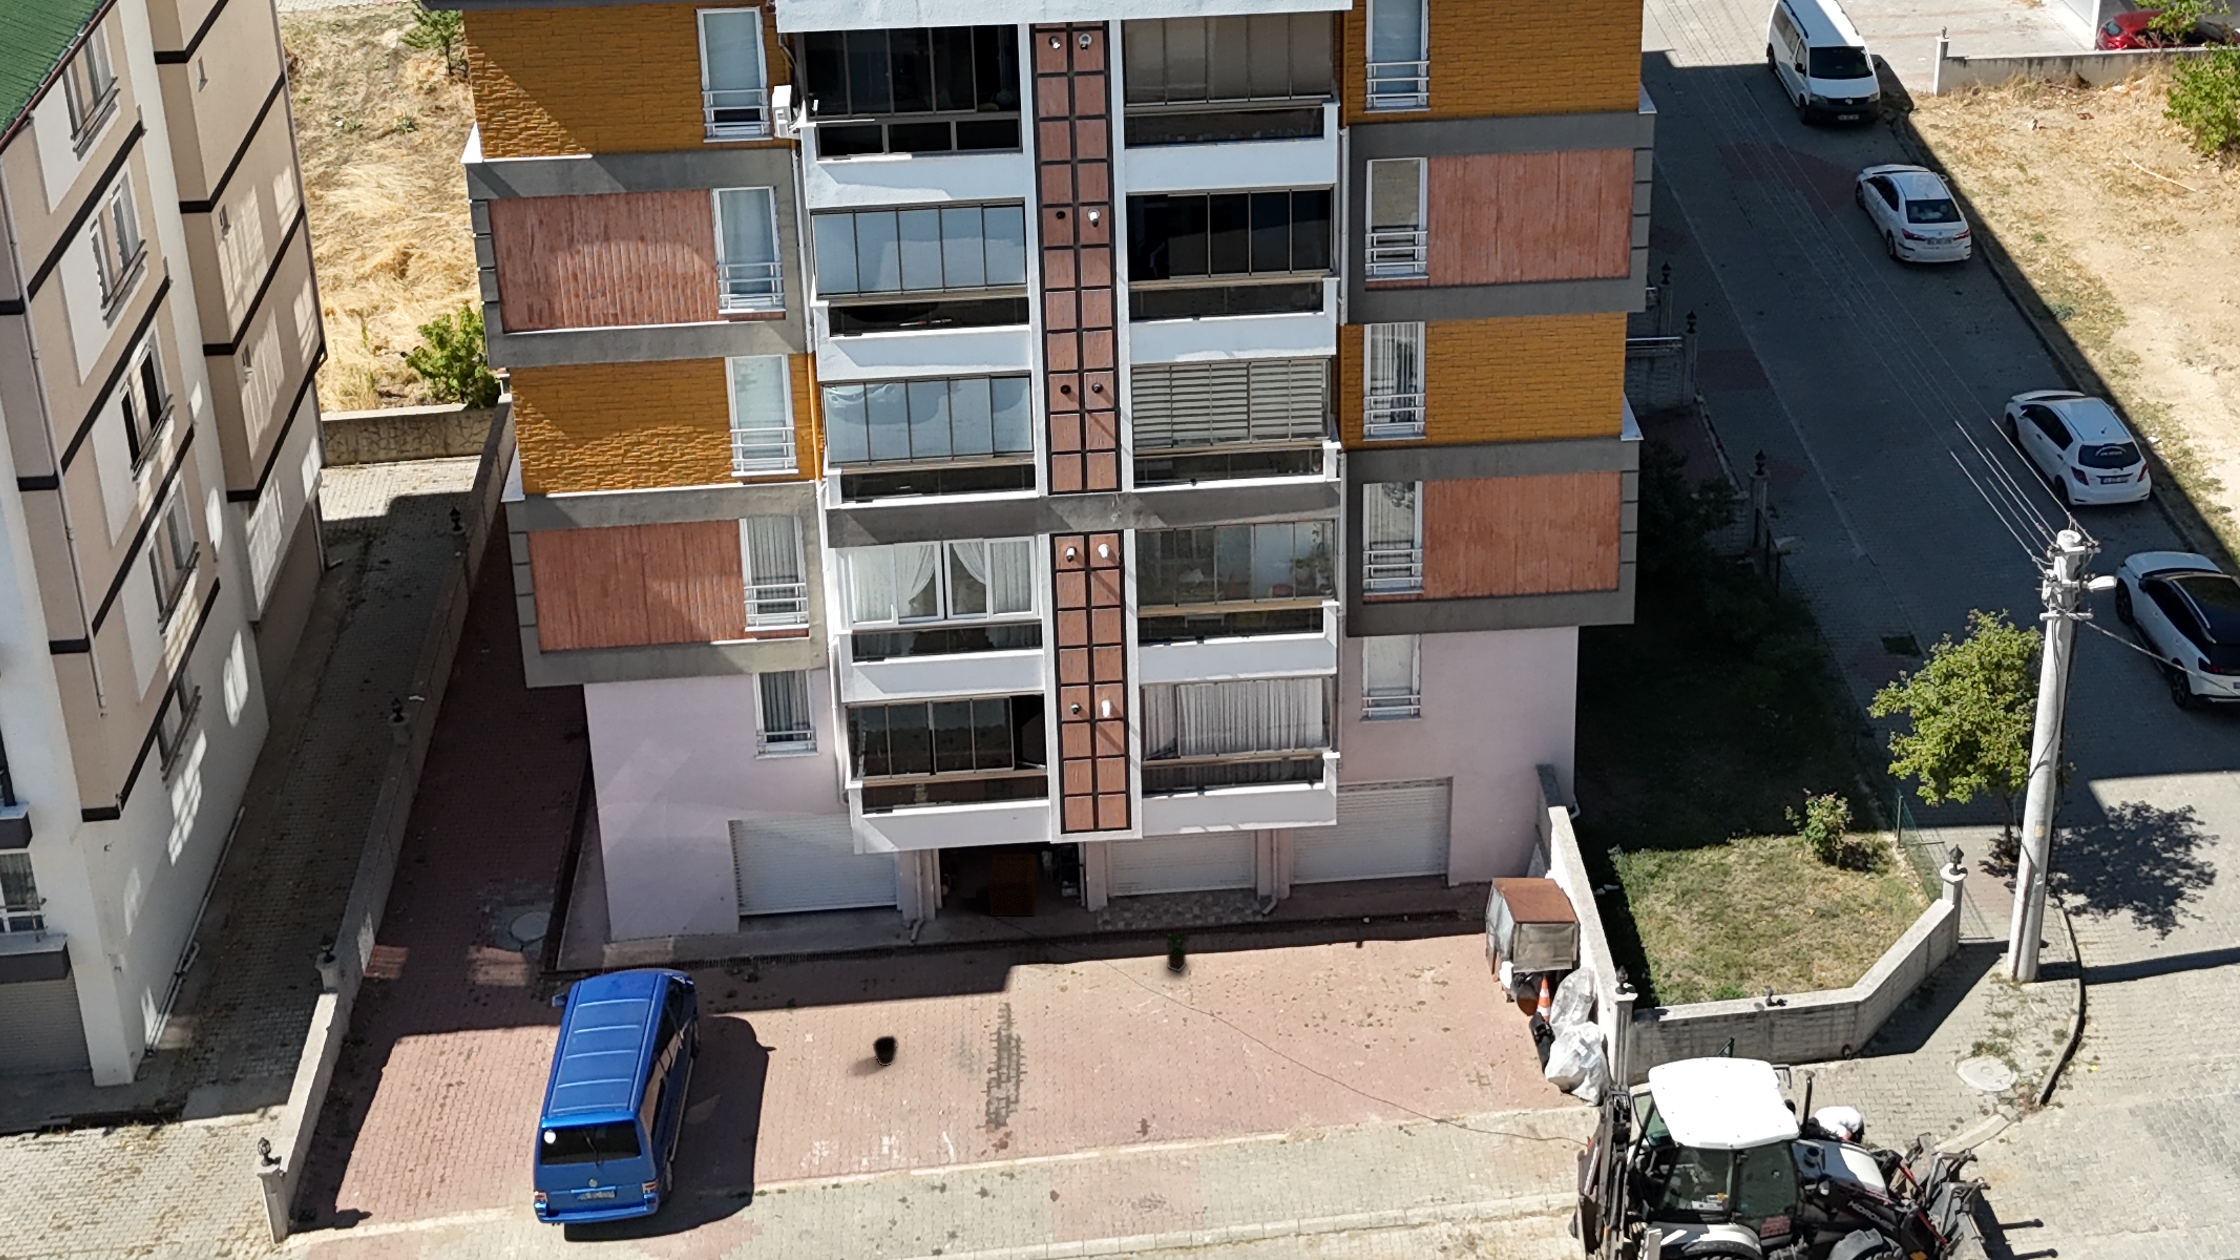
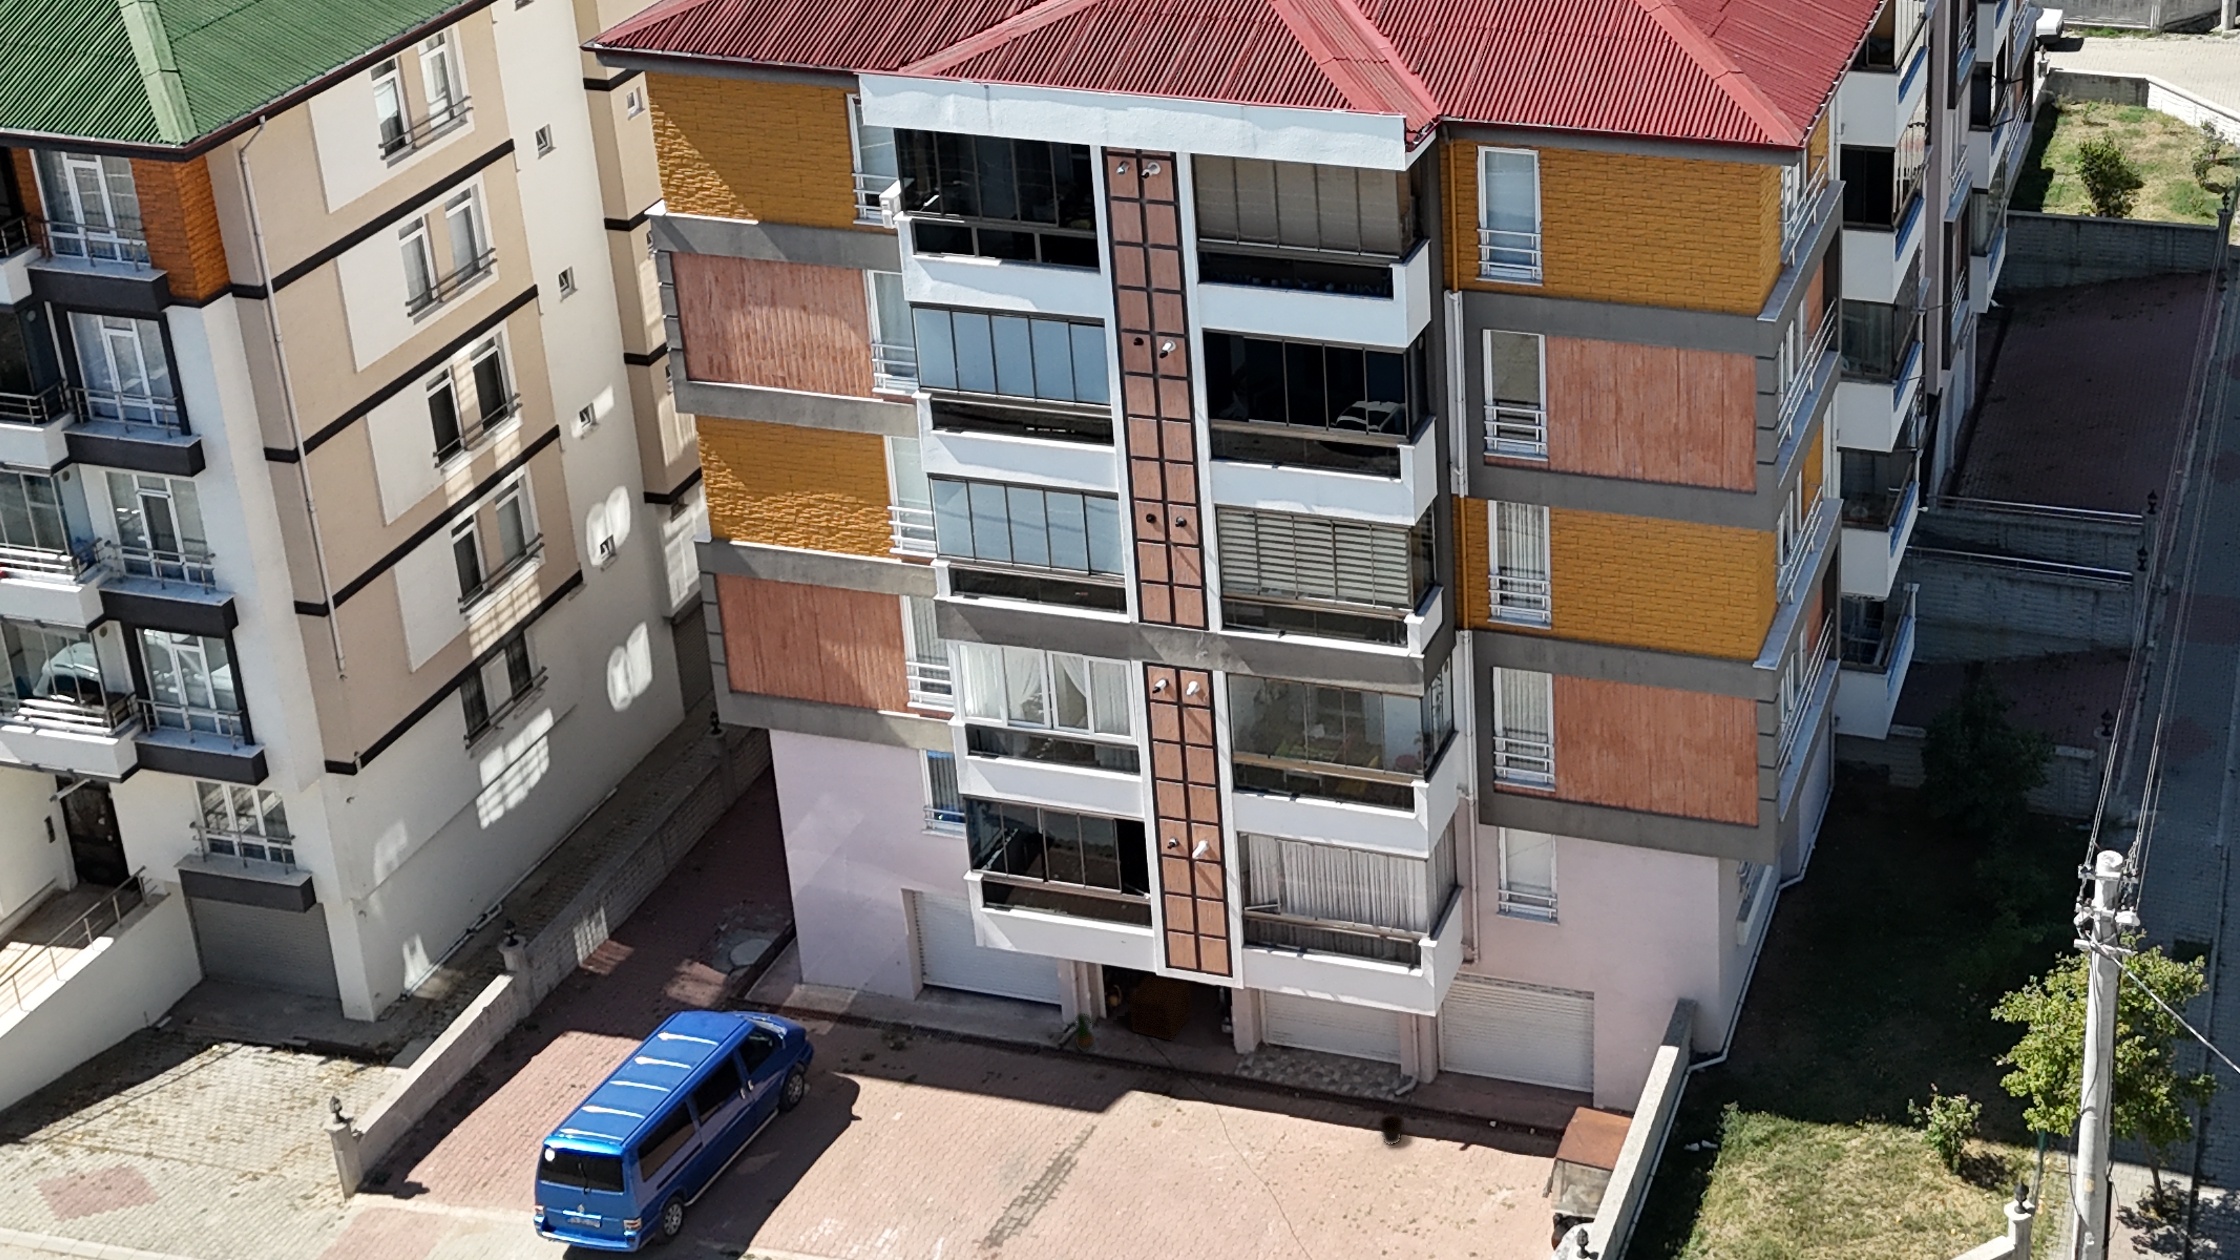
potted tree: present [1167,934,1189,972] -> present [1072,1013,1094,1052]
bucket: present [873,1036,897,1066] -> present [1380,1115,1404,1144]

